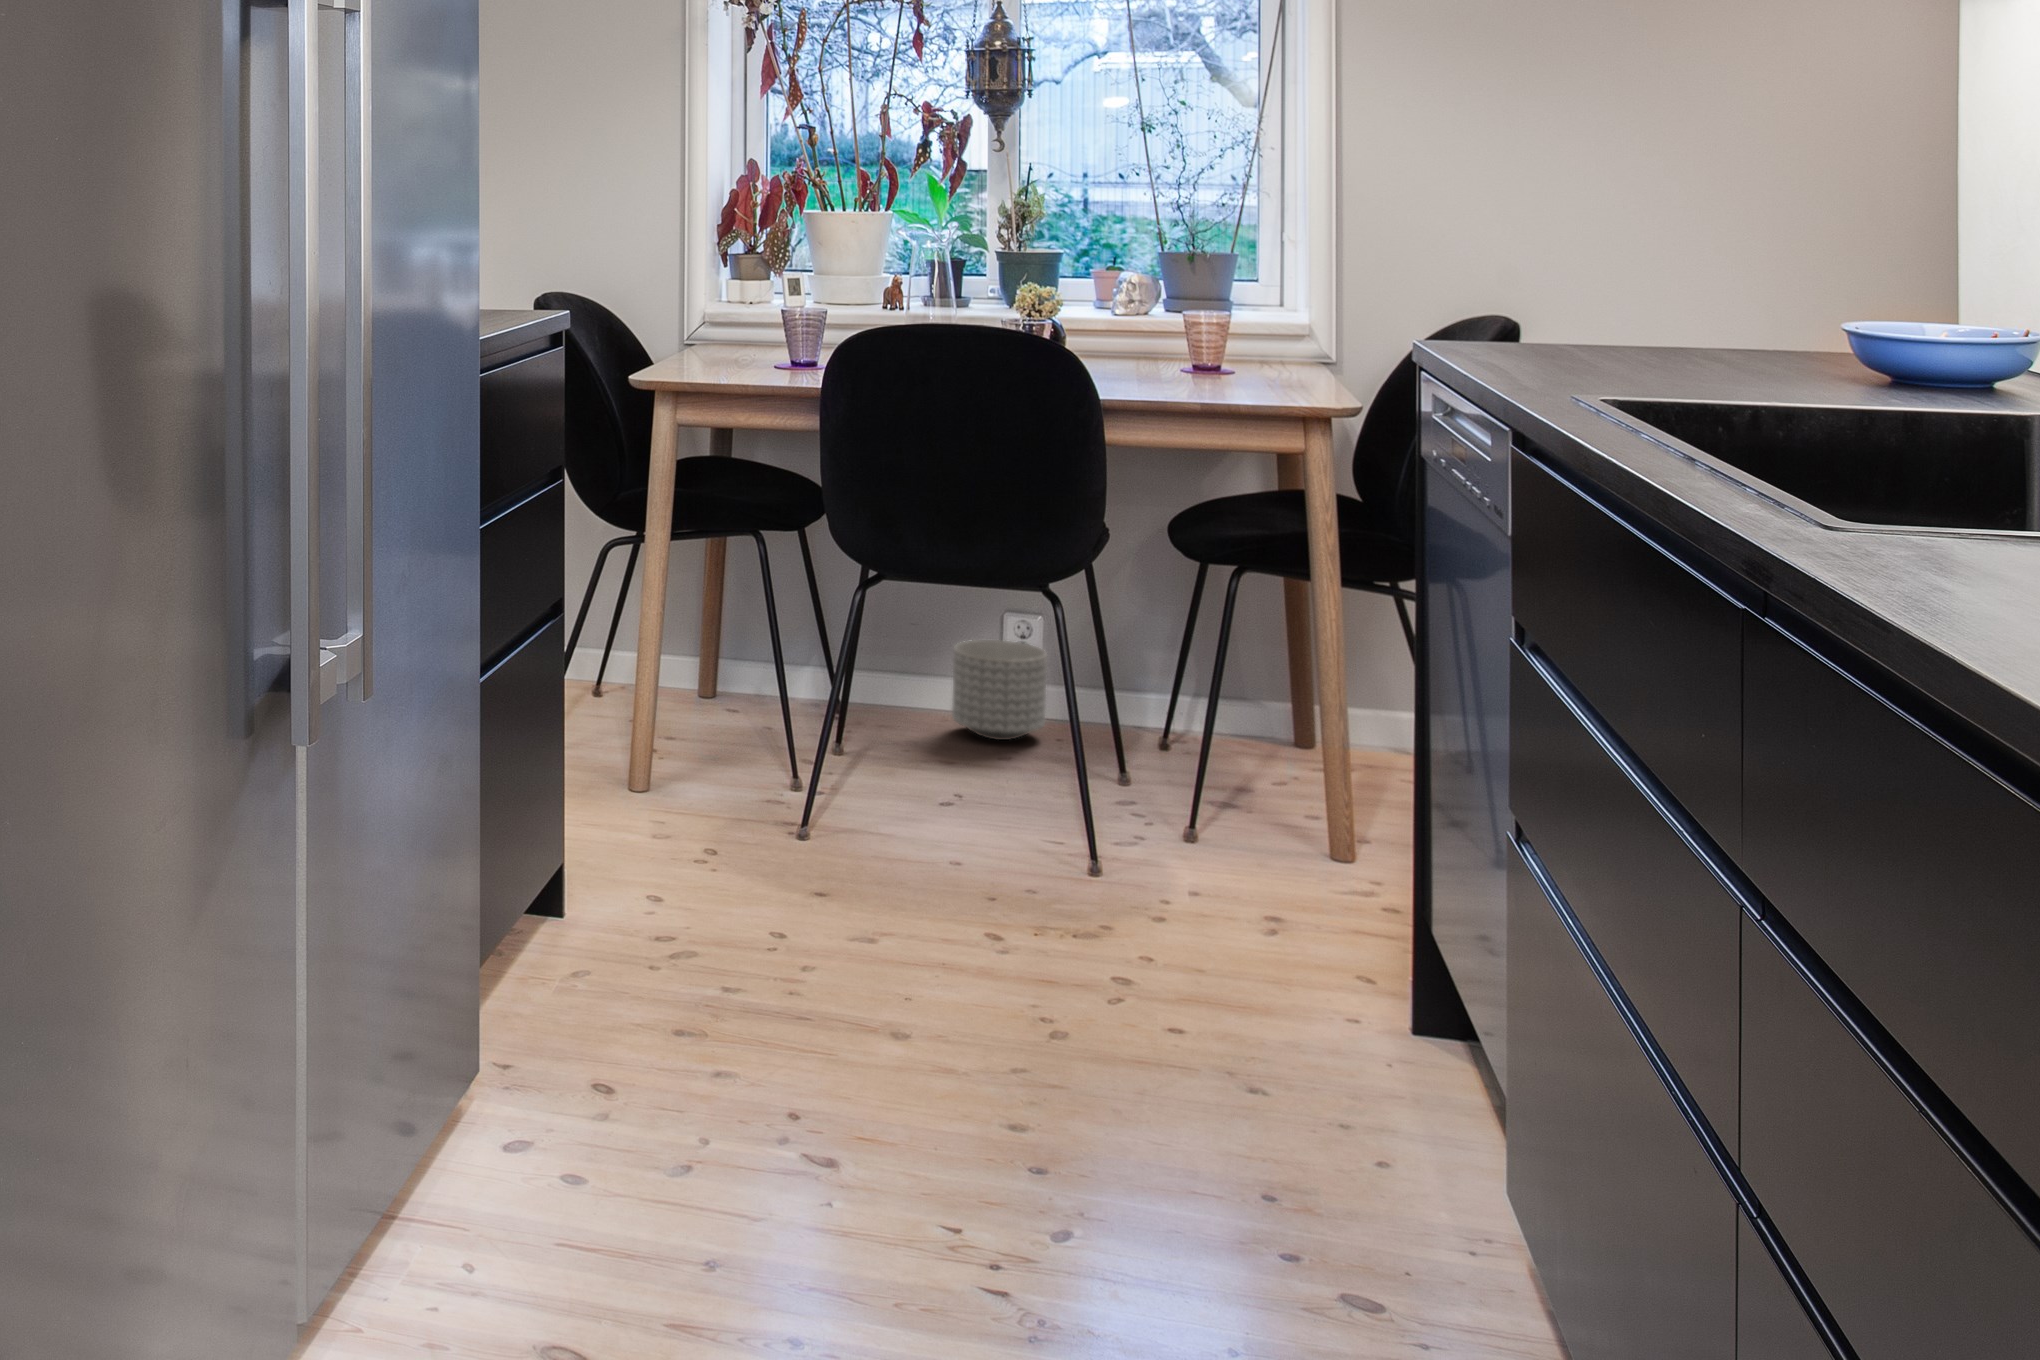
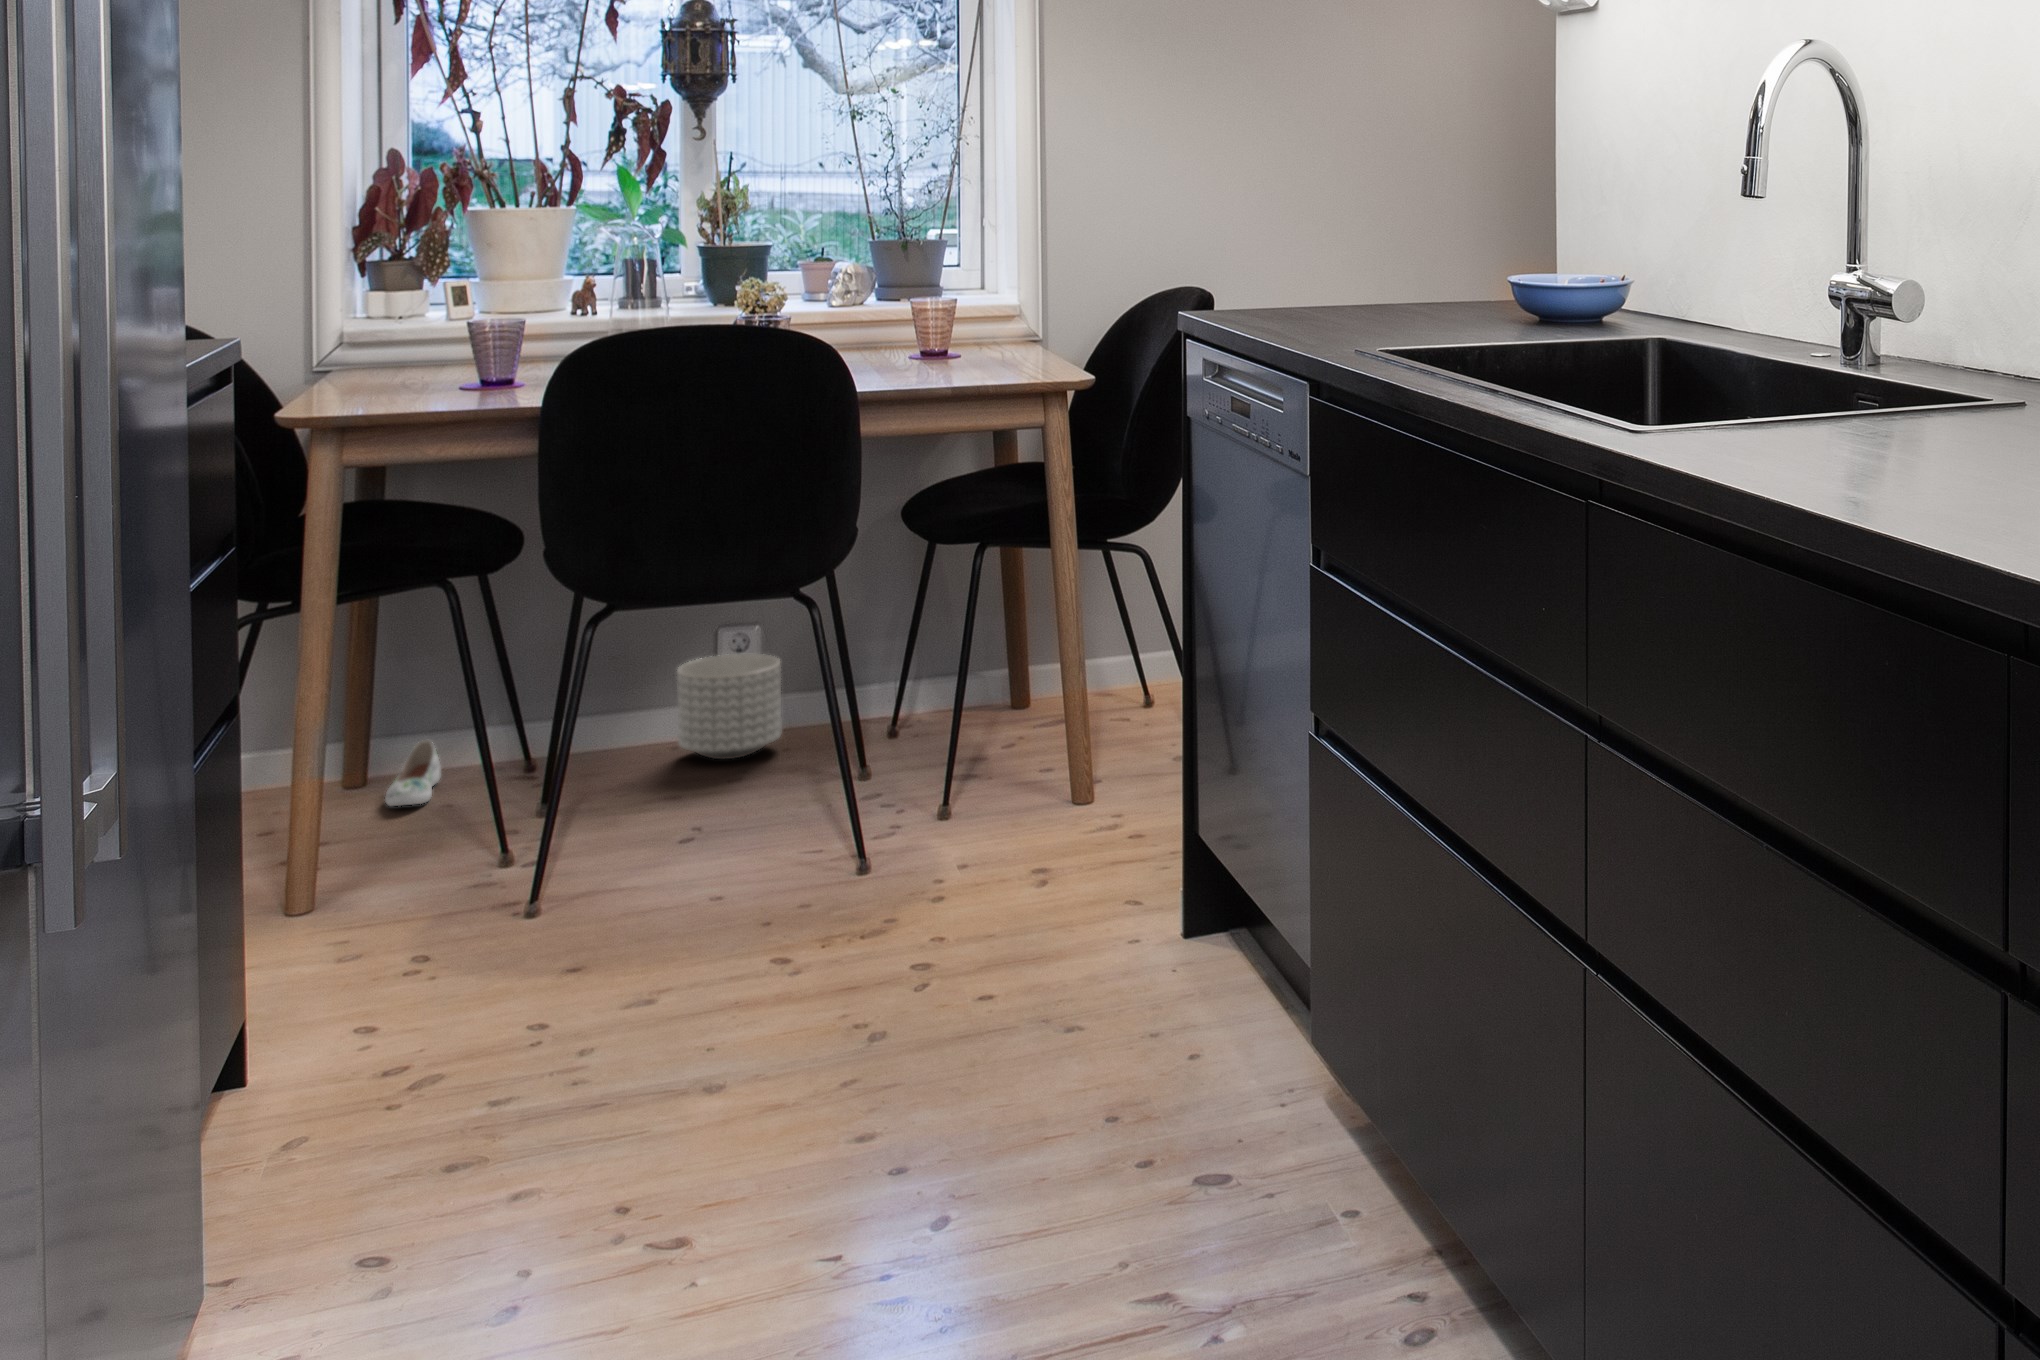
shoe: none [715,673,760,727] -> present [385,740,441,806]

